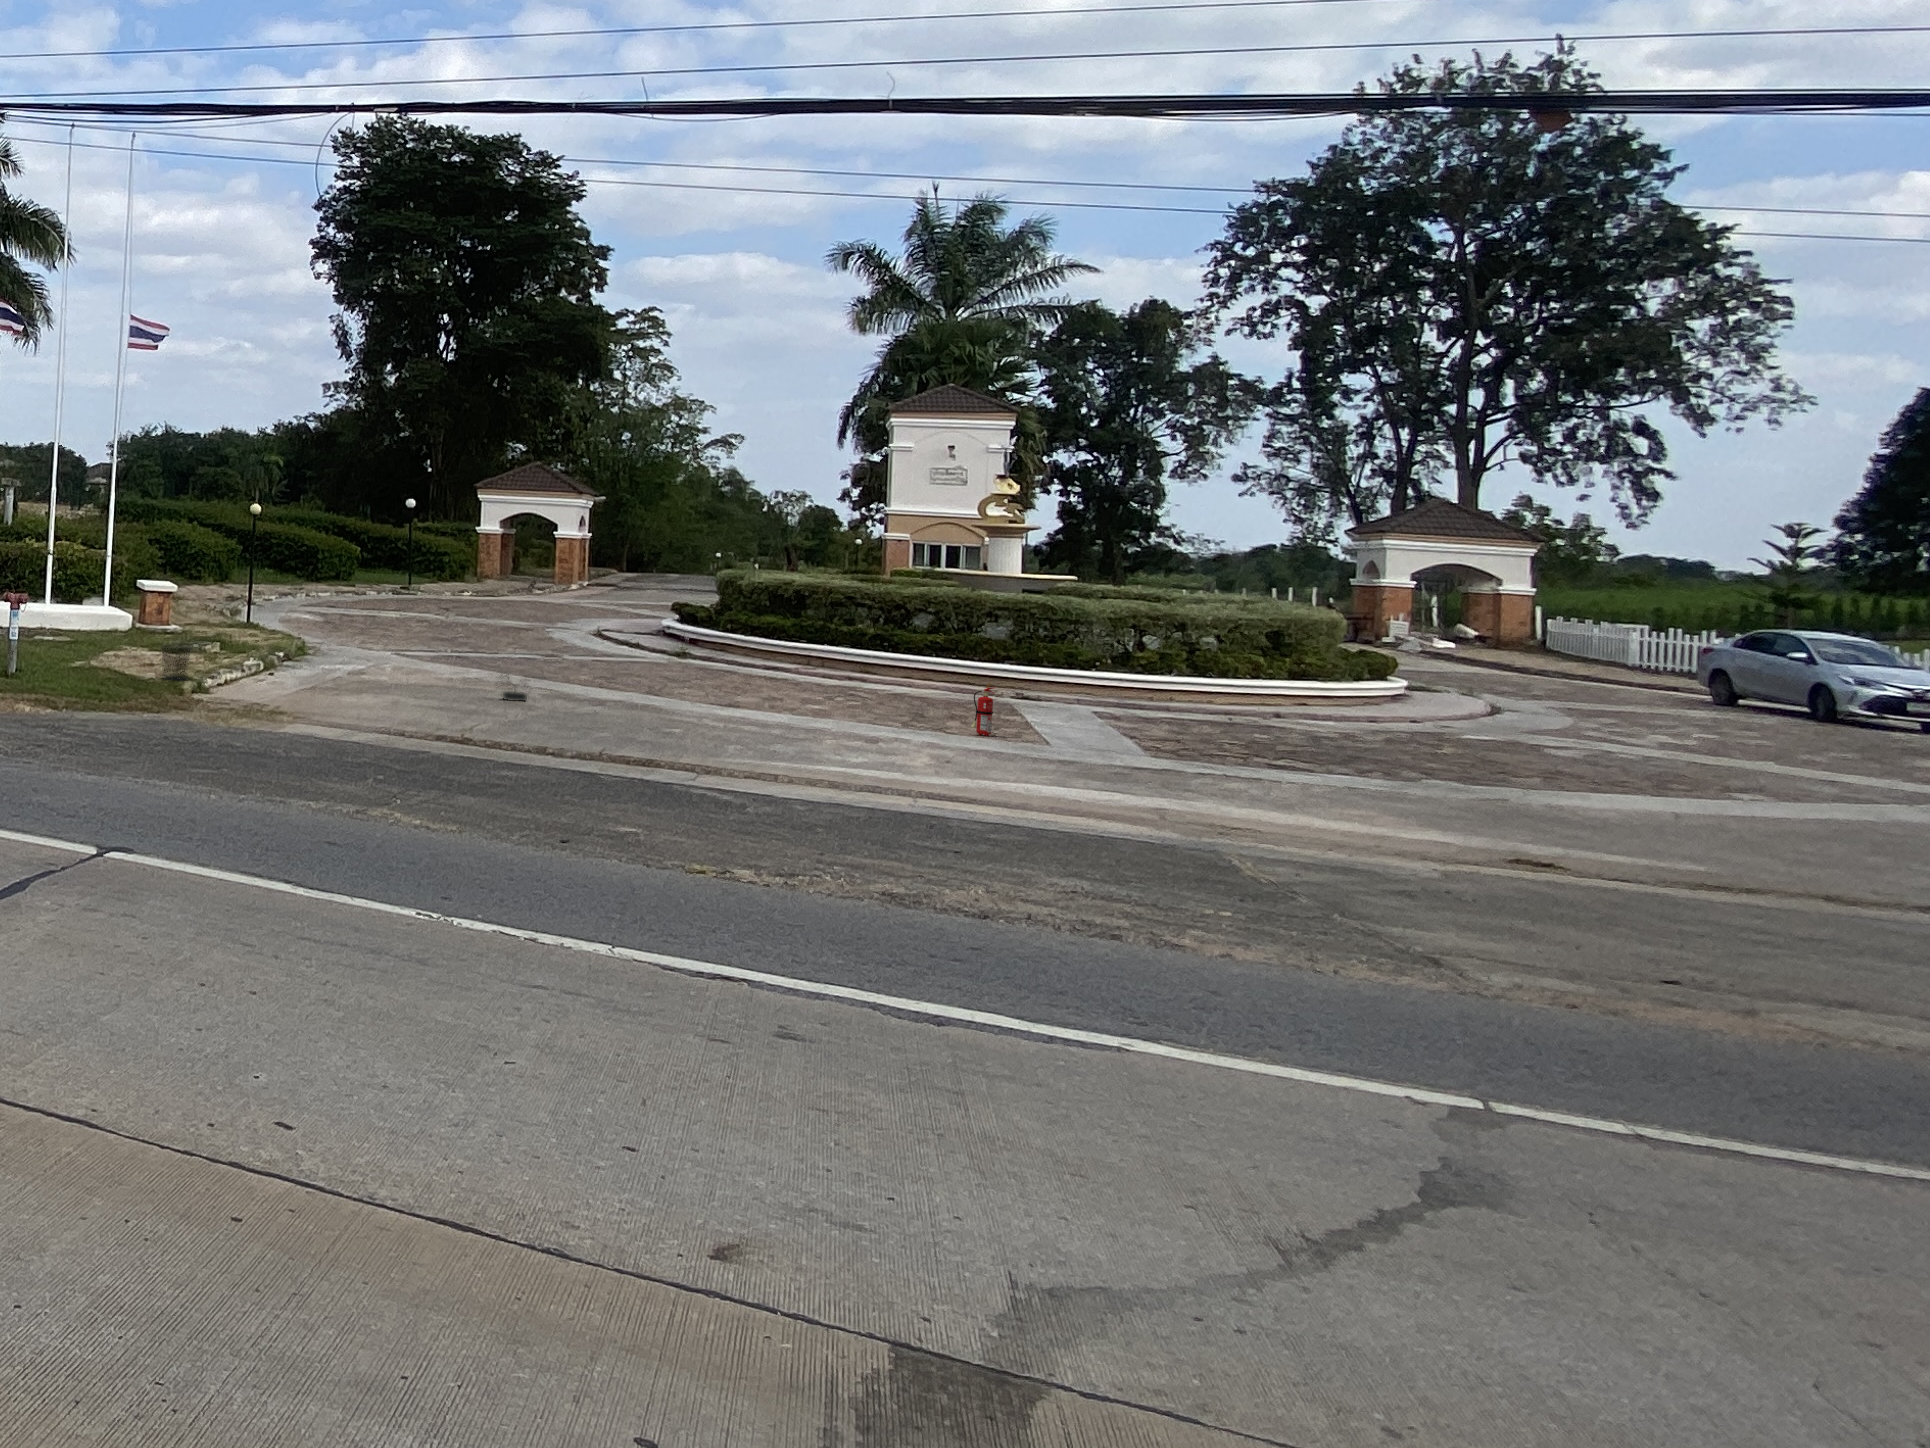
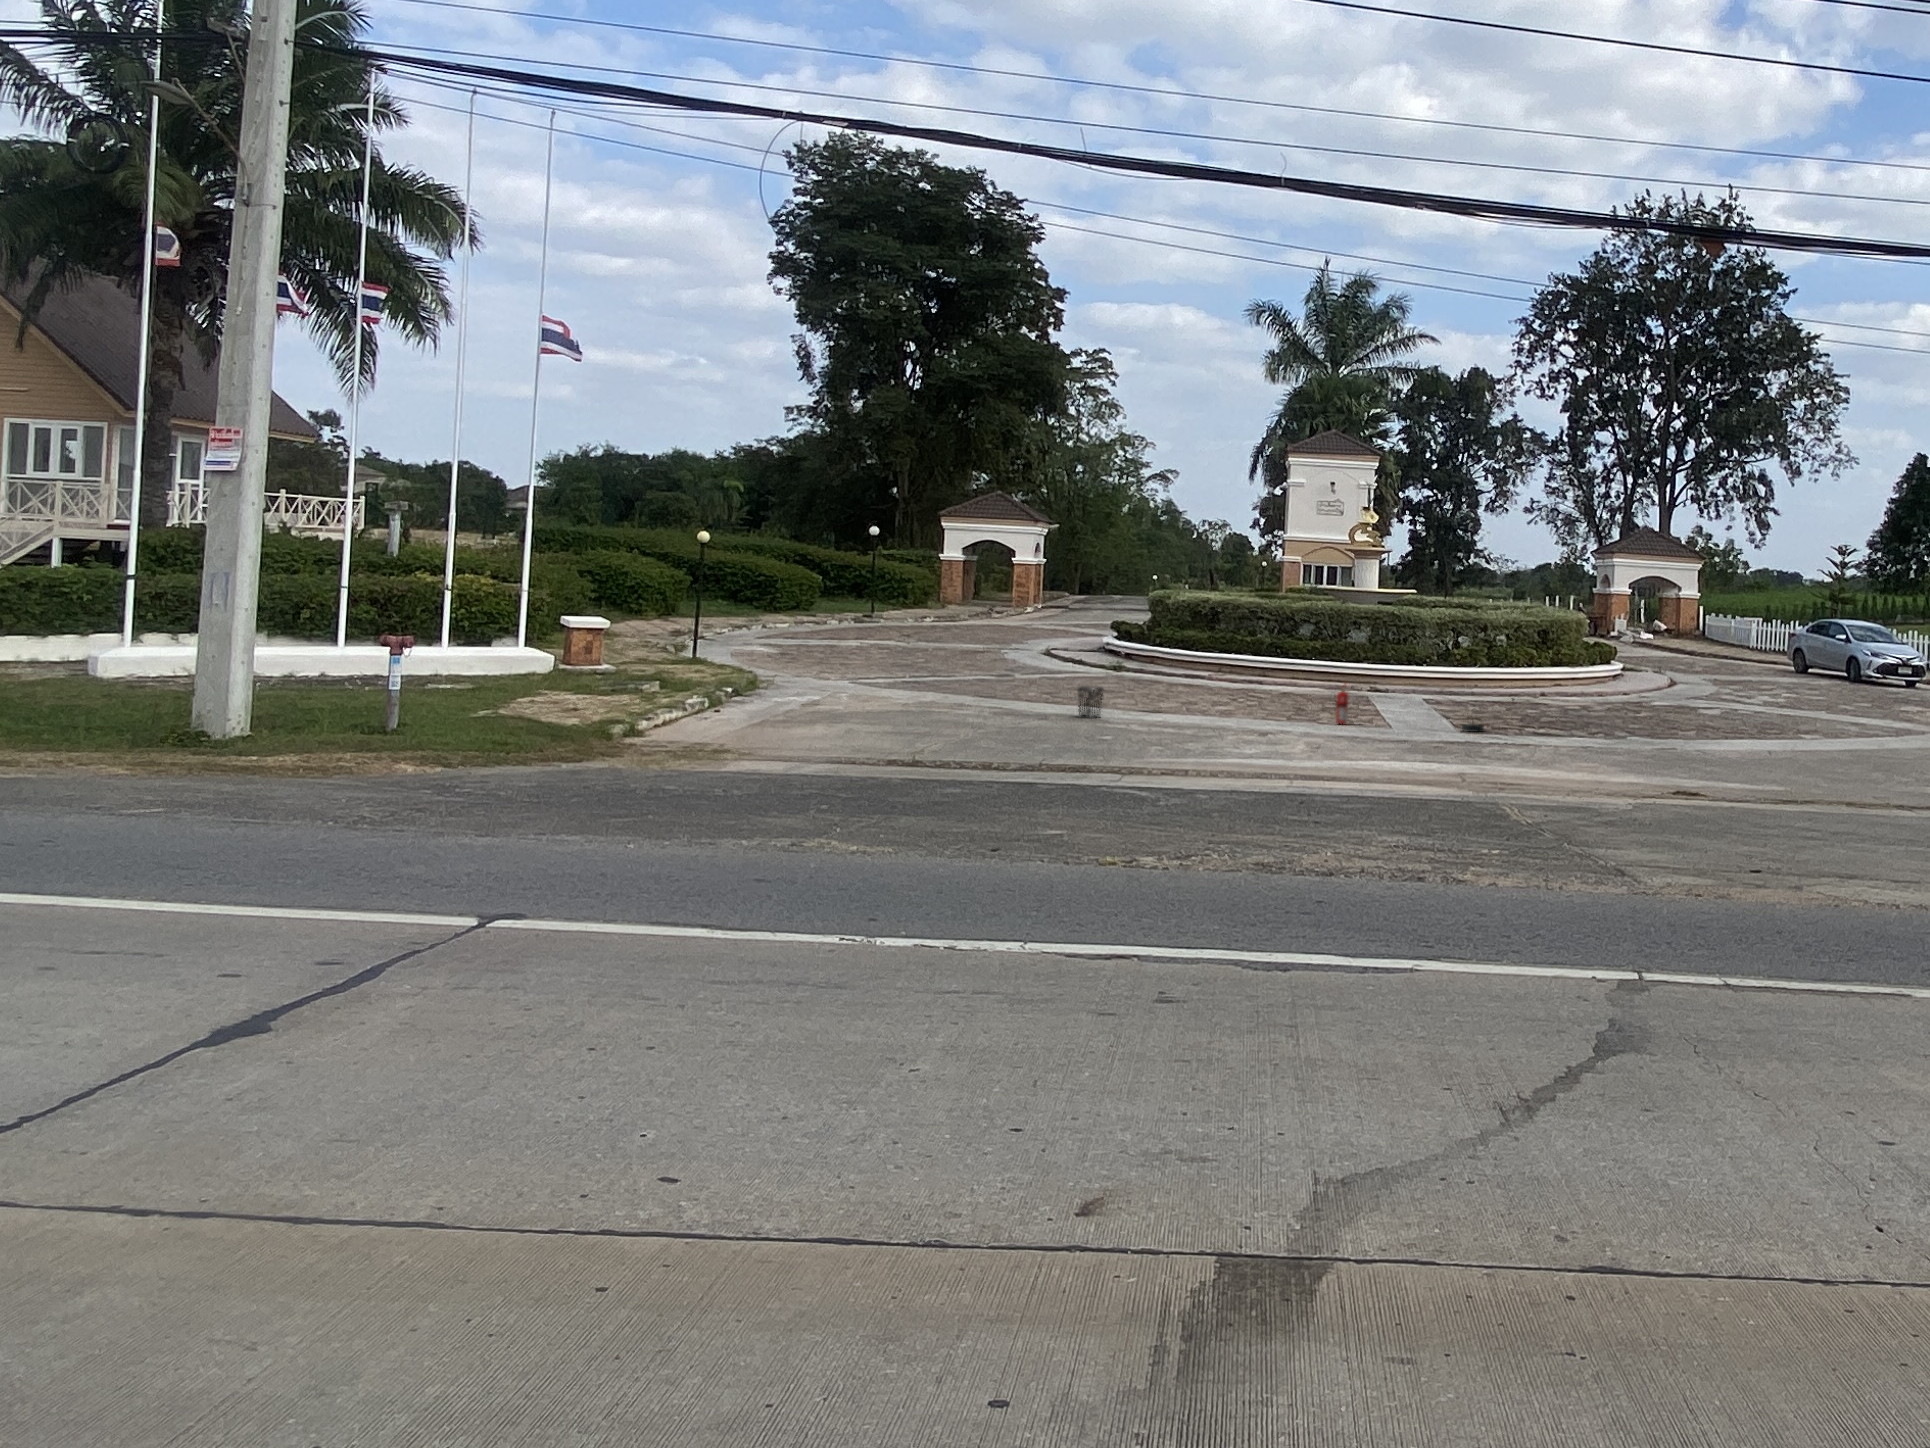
waste bin: present [162,645,190,681] -> present [1078,686,1104,718]
decorative plant: present [496,674,528,701] -> present [1462,707,1484,732]

